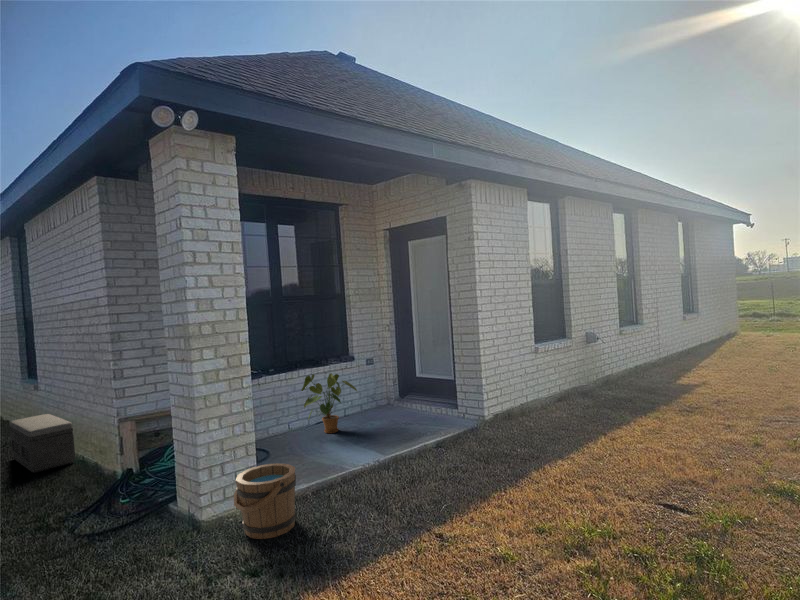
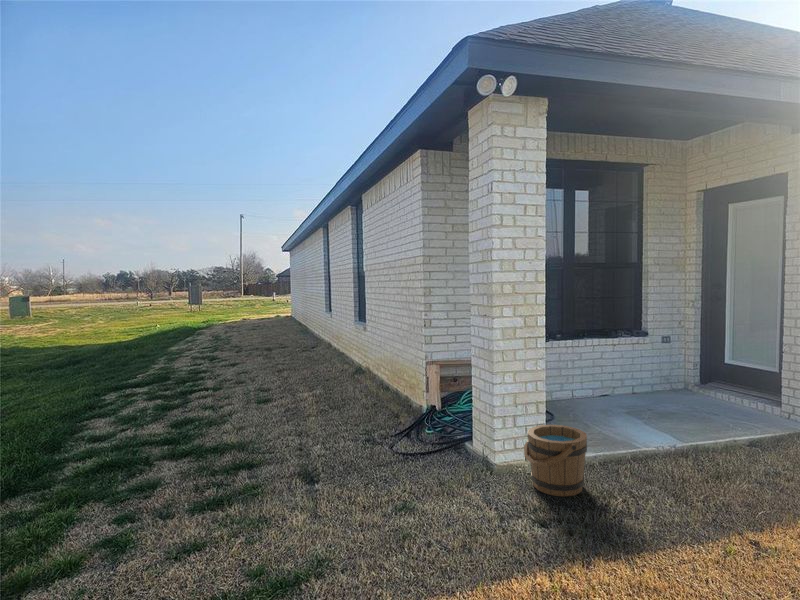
house plant: present [301,373,357,433] -> none [586,344,651,407]
storage bench: present [9,414,75,473] -> none [349,349,391,393]

